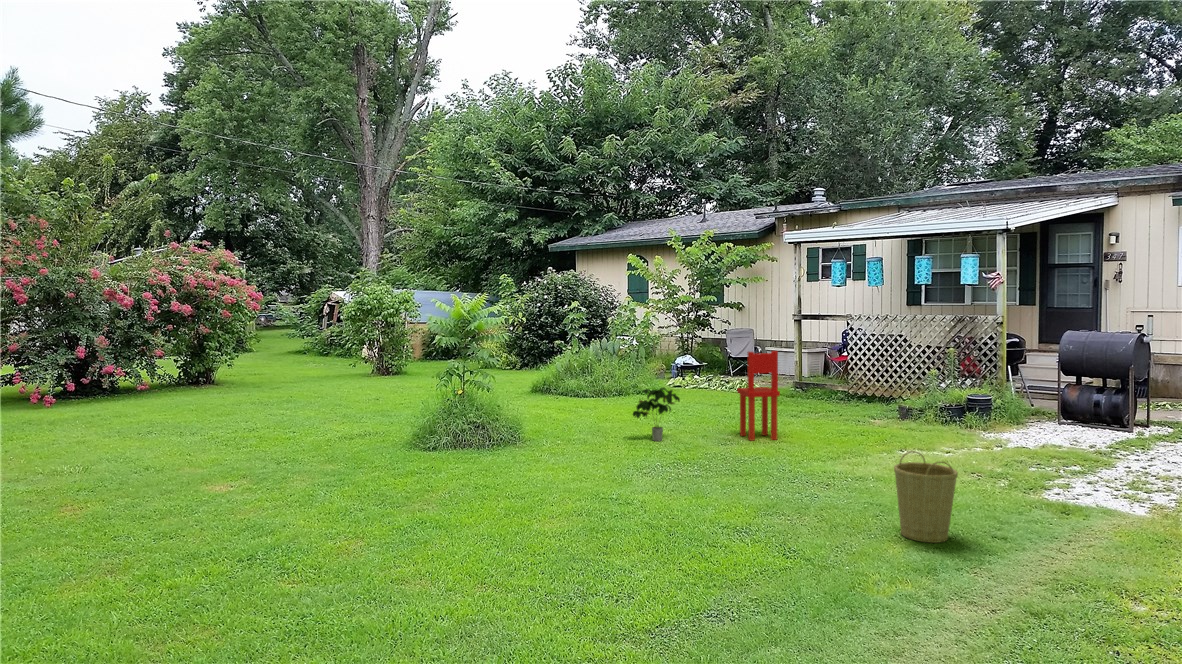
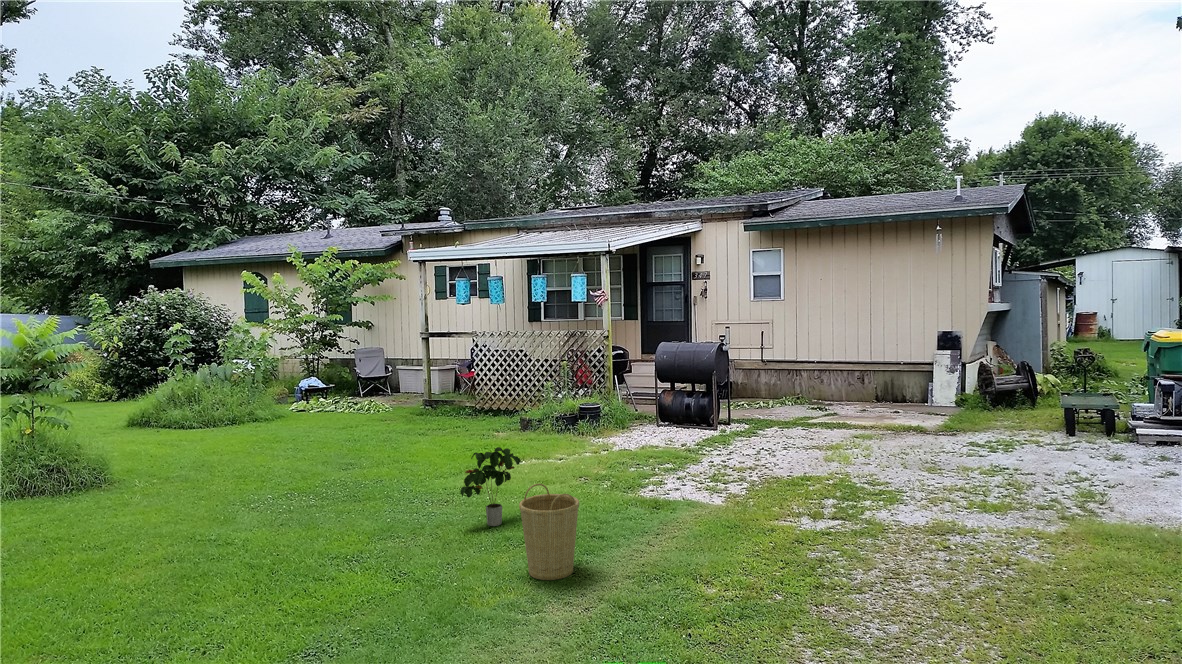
chair: present [737,351,780,441] -> none [359,377,406,477]
potted plant: present [633,388,680,441] -> present [460,447,520,526]

